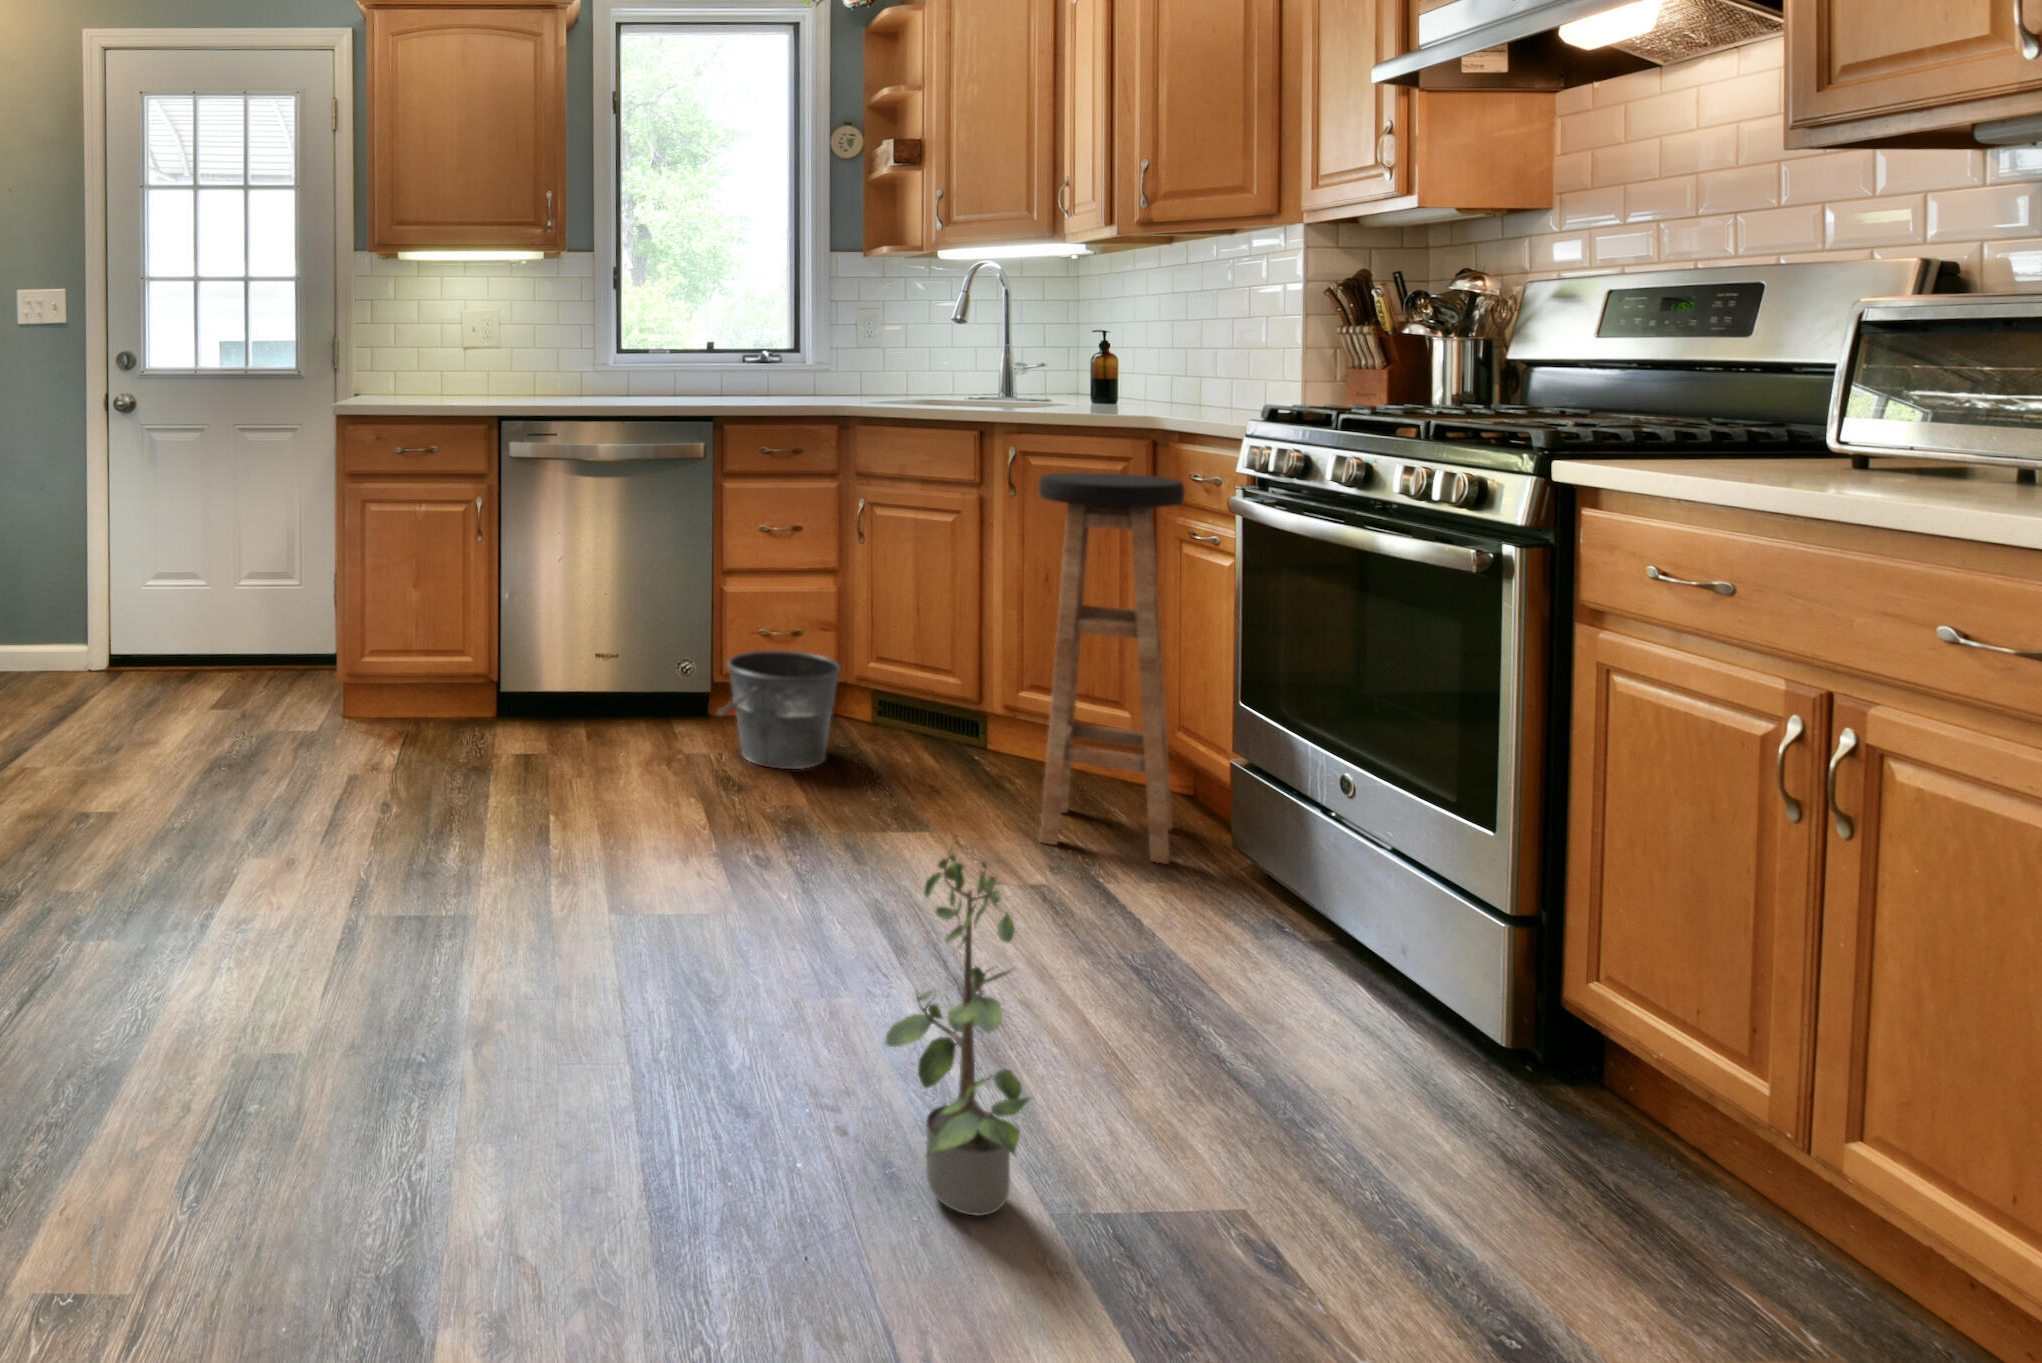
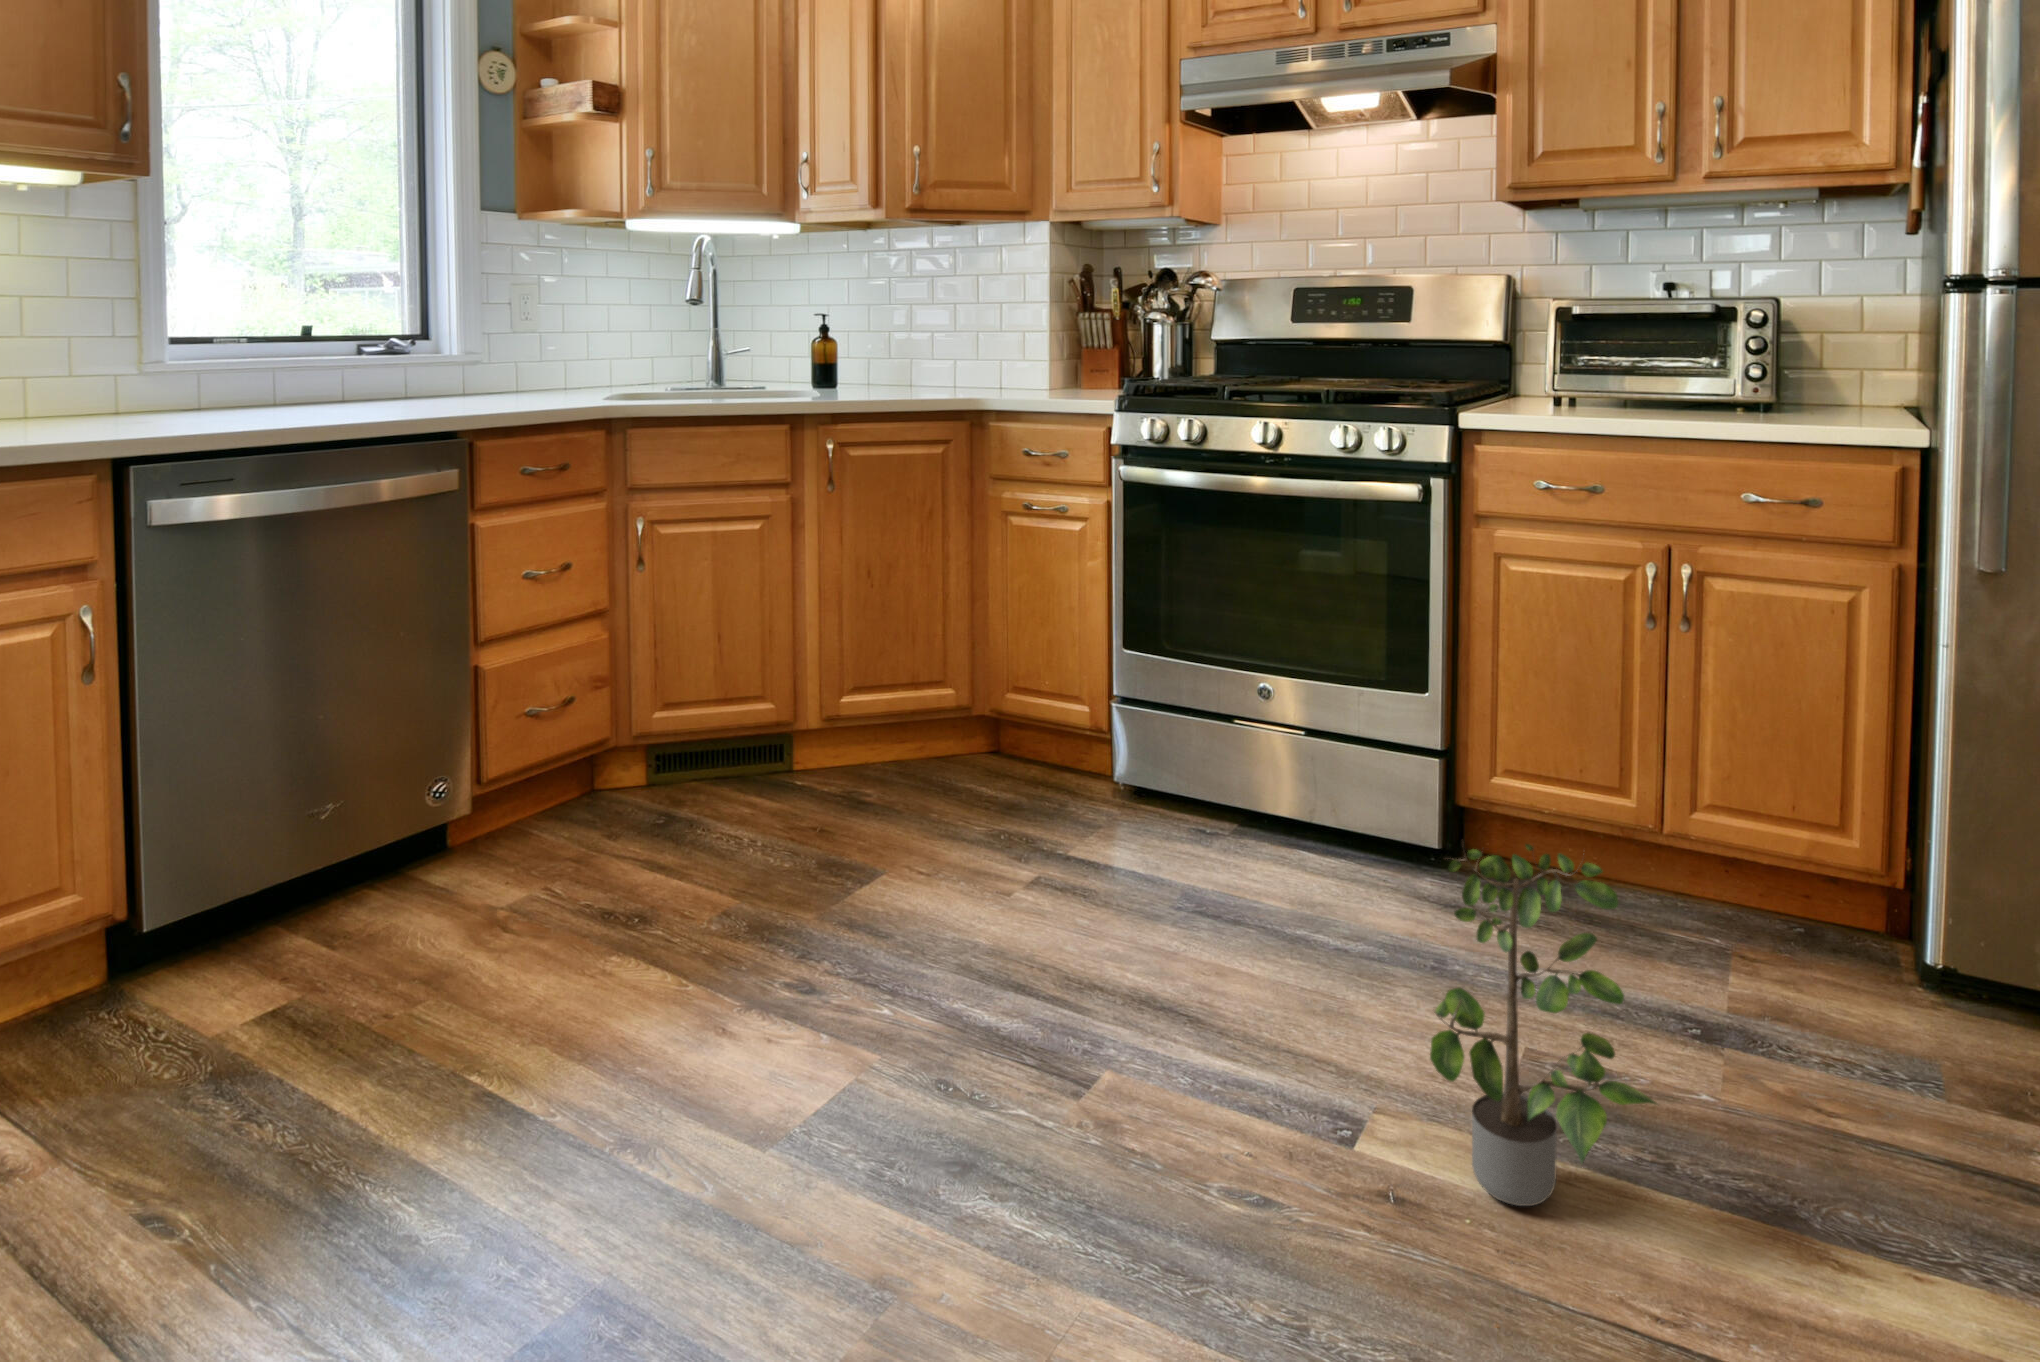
bar stool: present [1039,473,1185,864] -> none [935,456,1087,843]
bucket: present [717,651,841,769] -> none [534,720,701,883]

